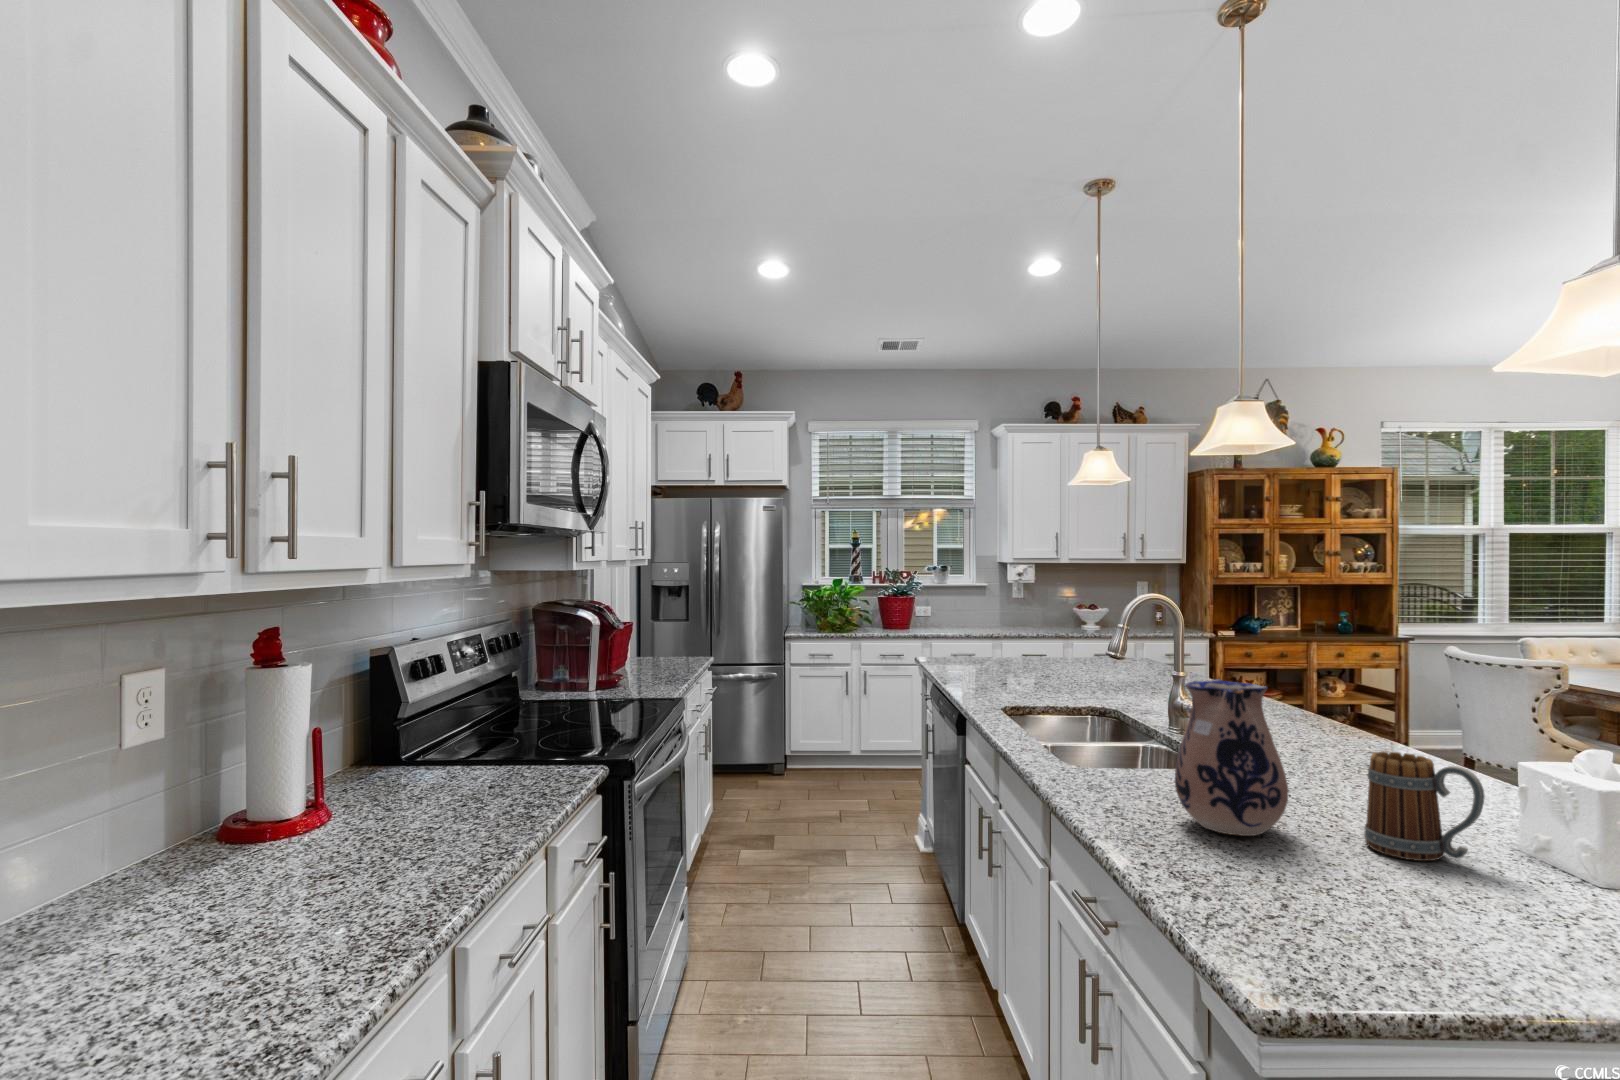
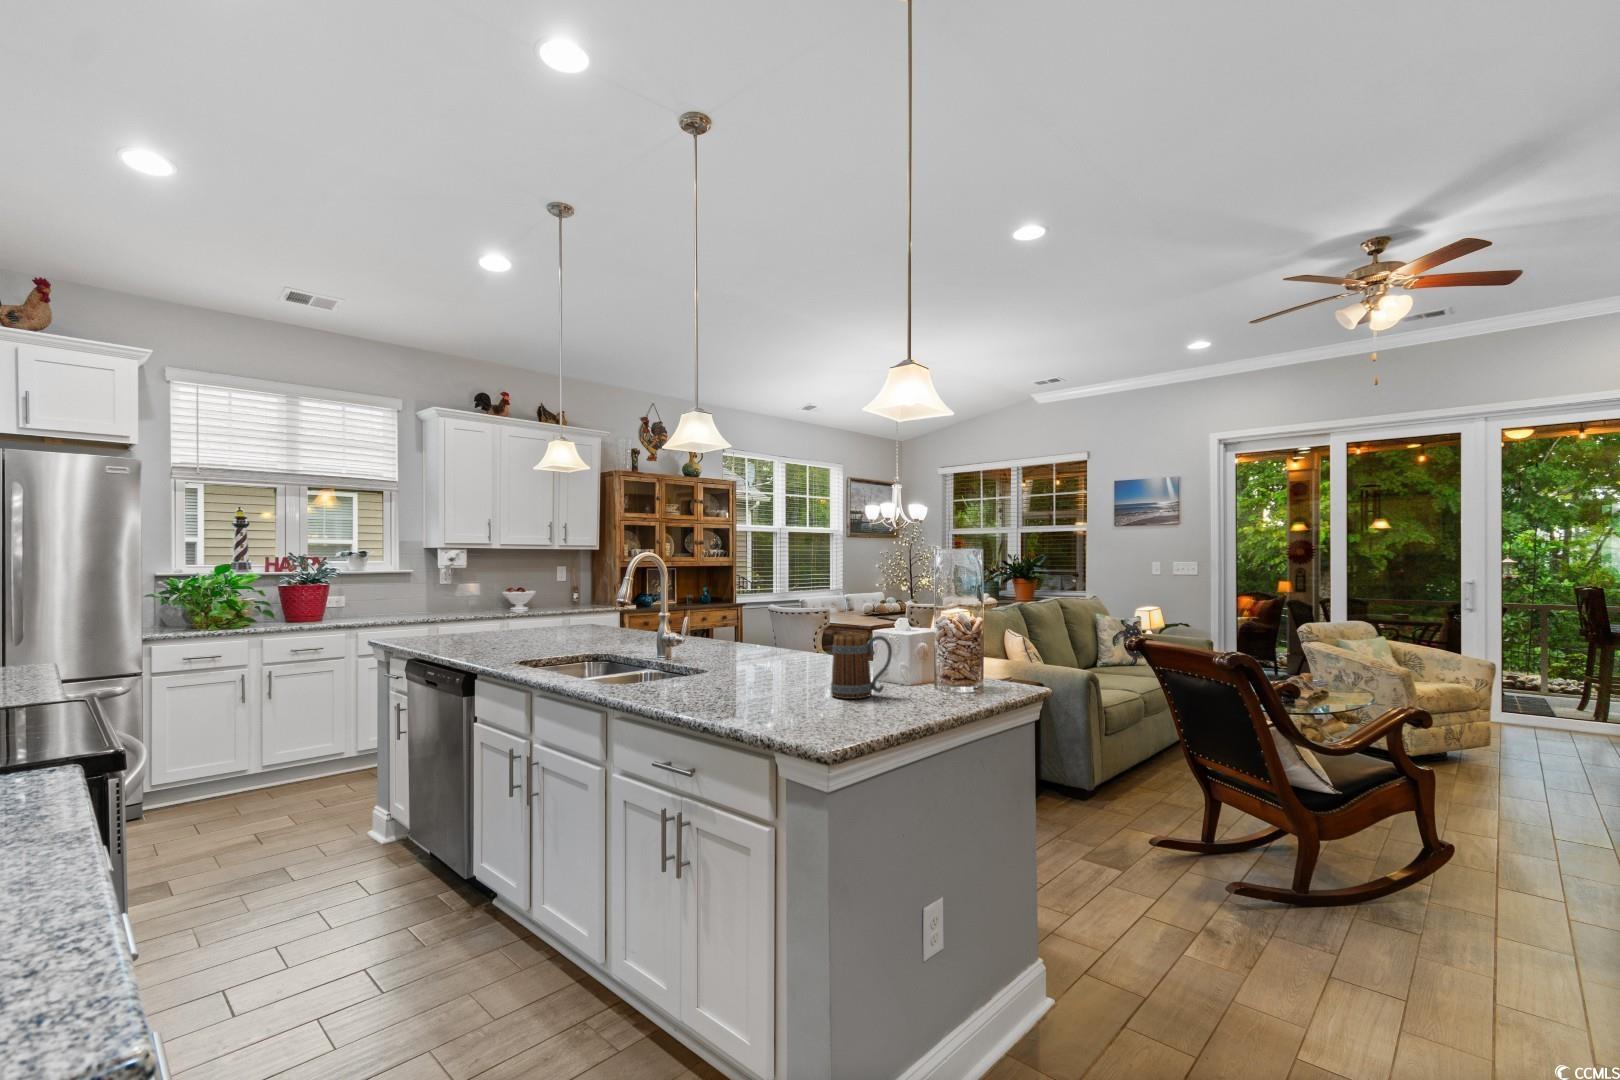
ceramic pitcher: present [1175,679,1288,836] -> none [719,597,793,706]

